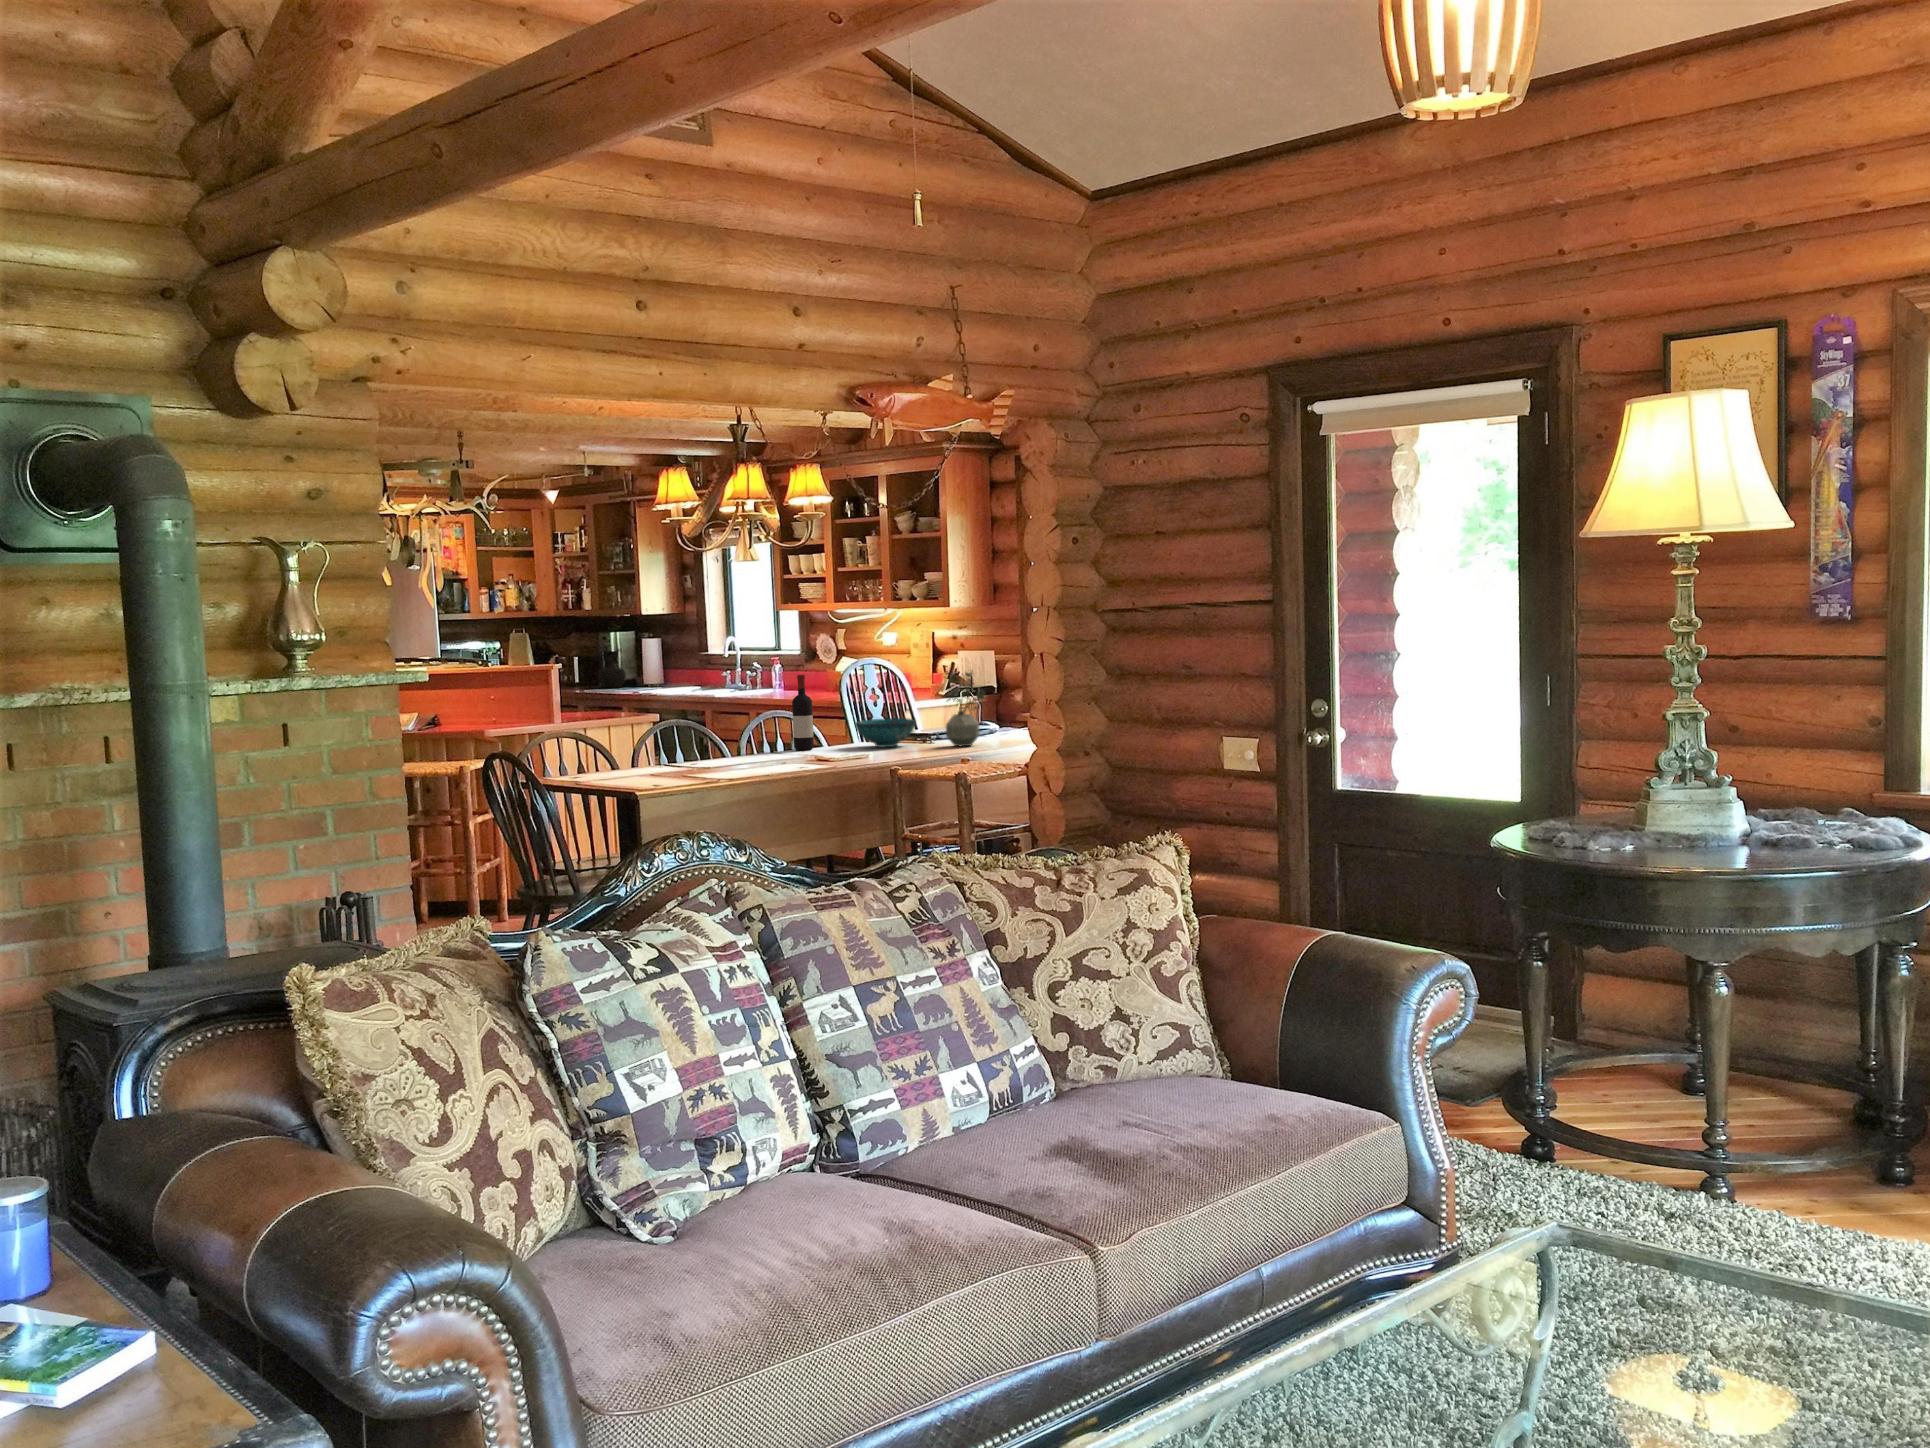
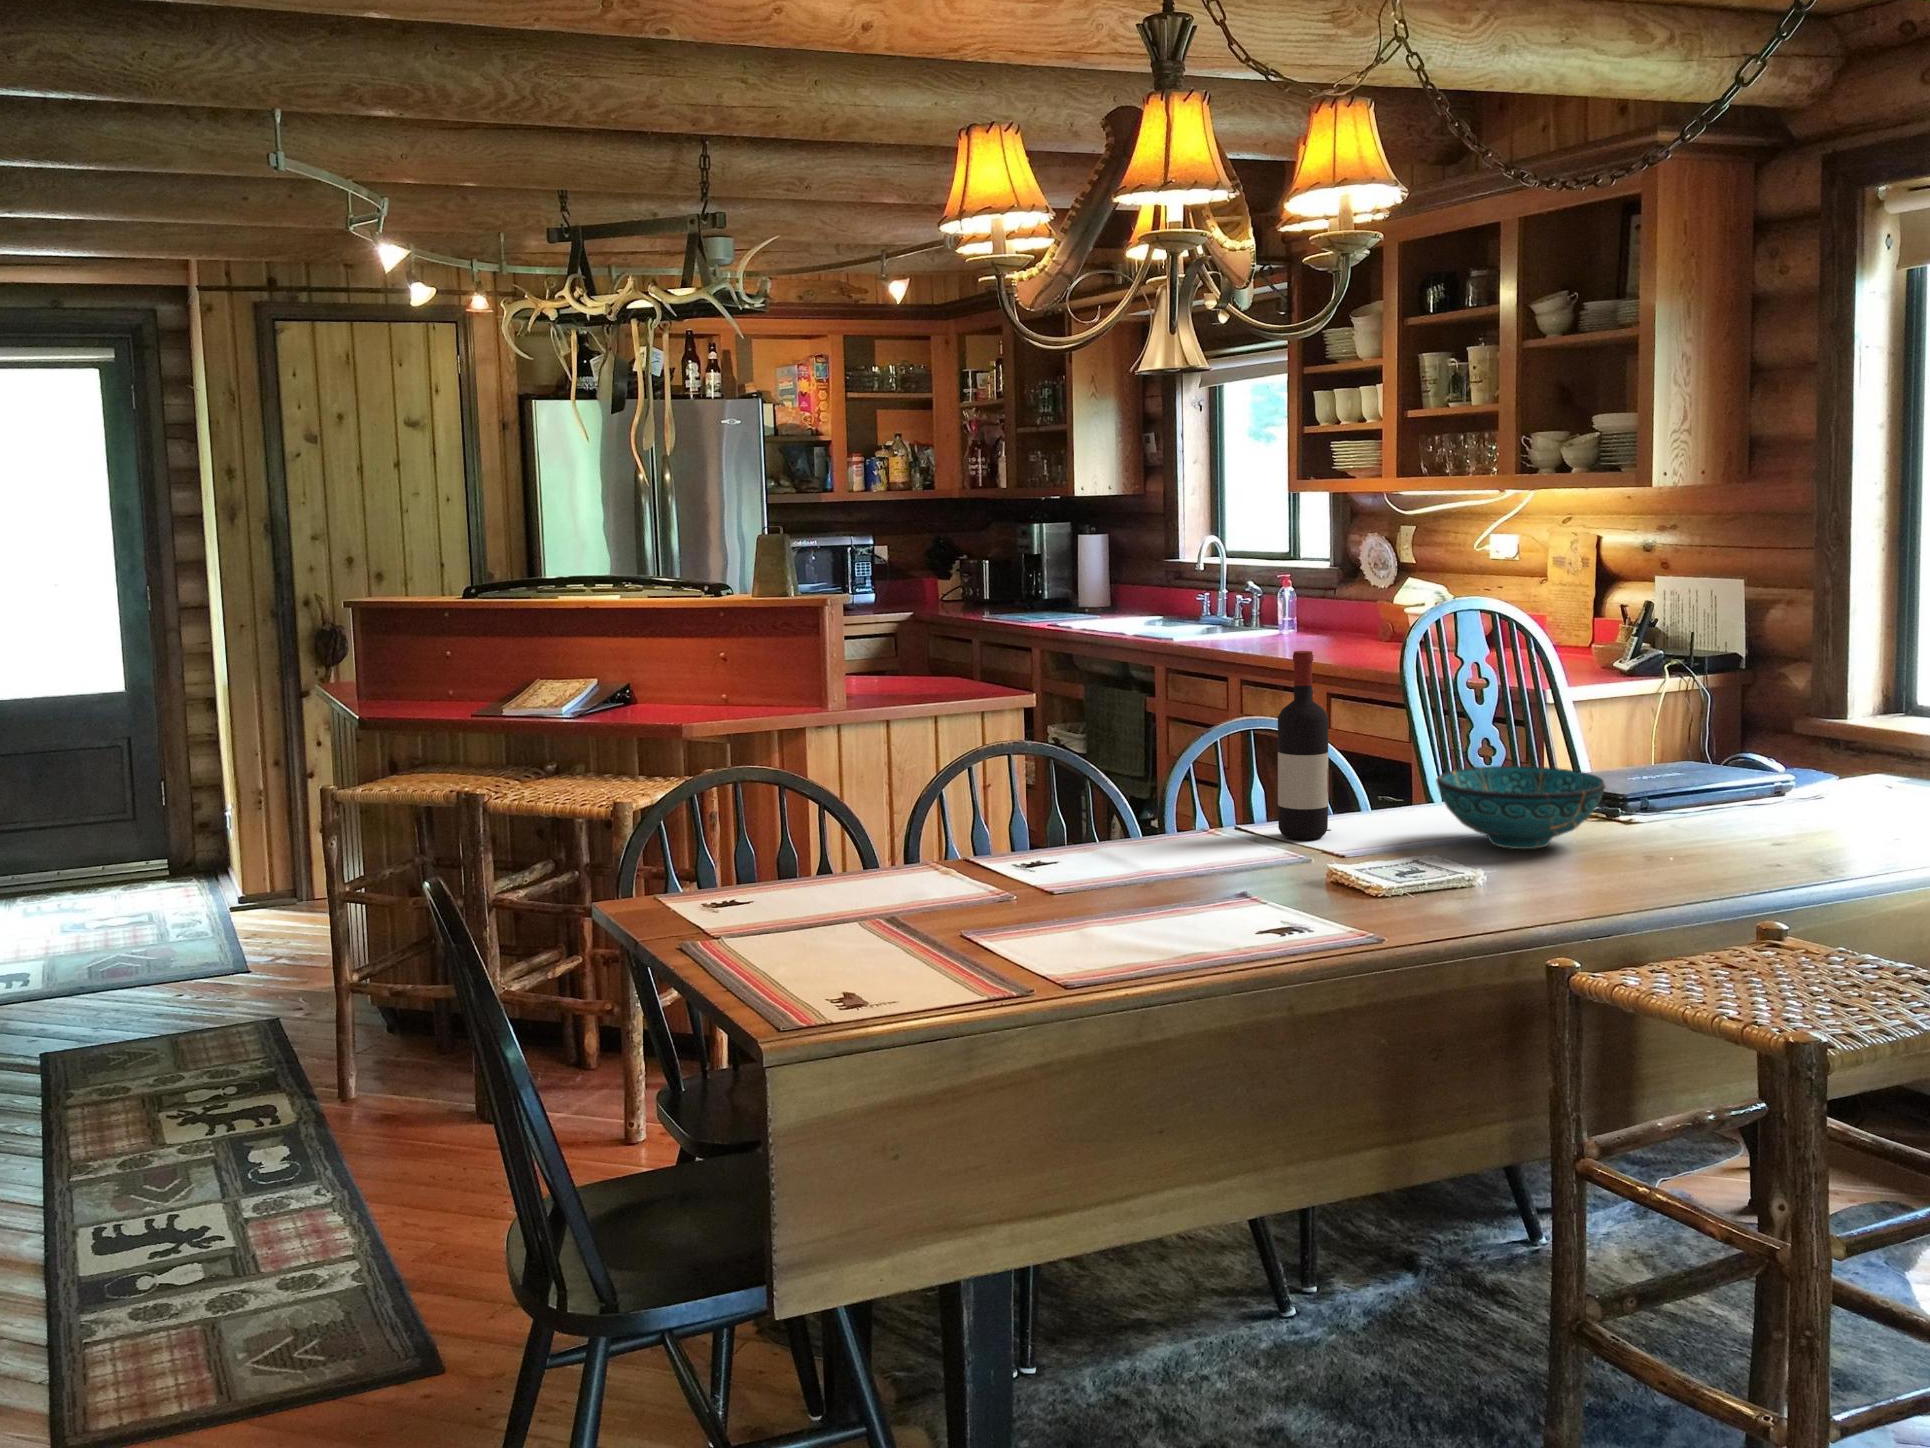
ceramic jug: present [596,643,626,688] -> none [1002,541,1046,614]
potted plant: present [946,671,985,746] -> none [1696,655,1828,872]

